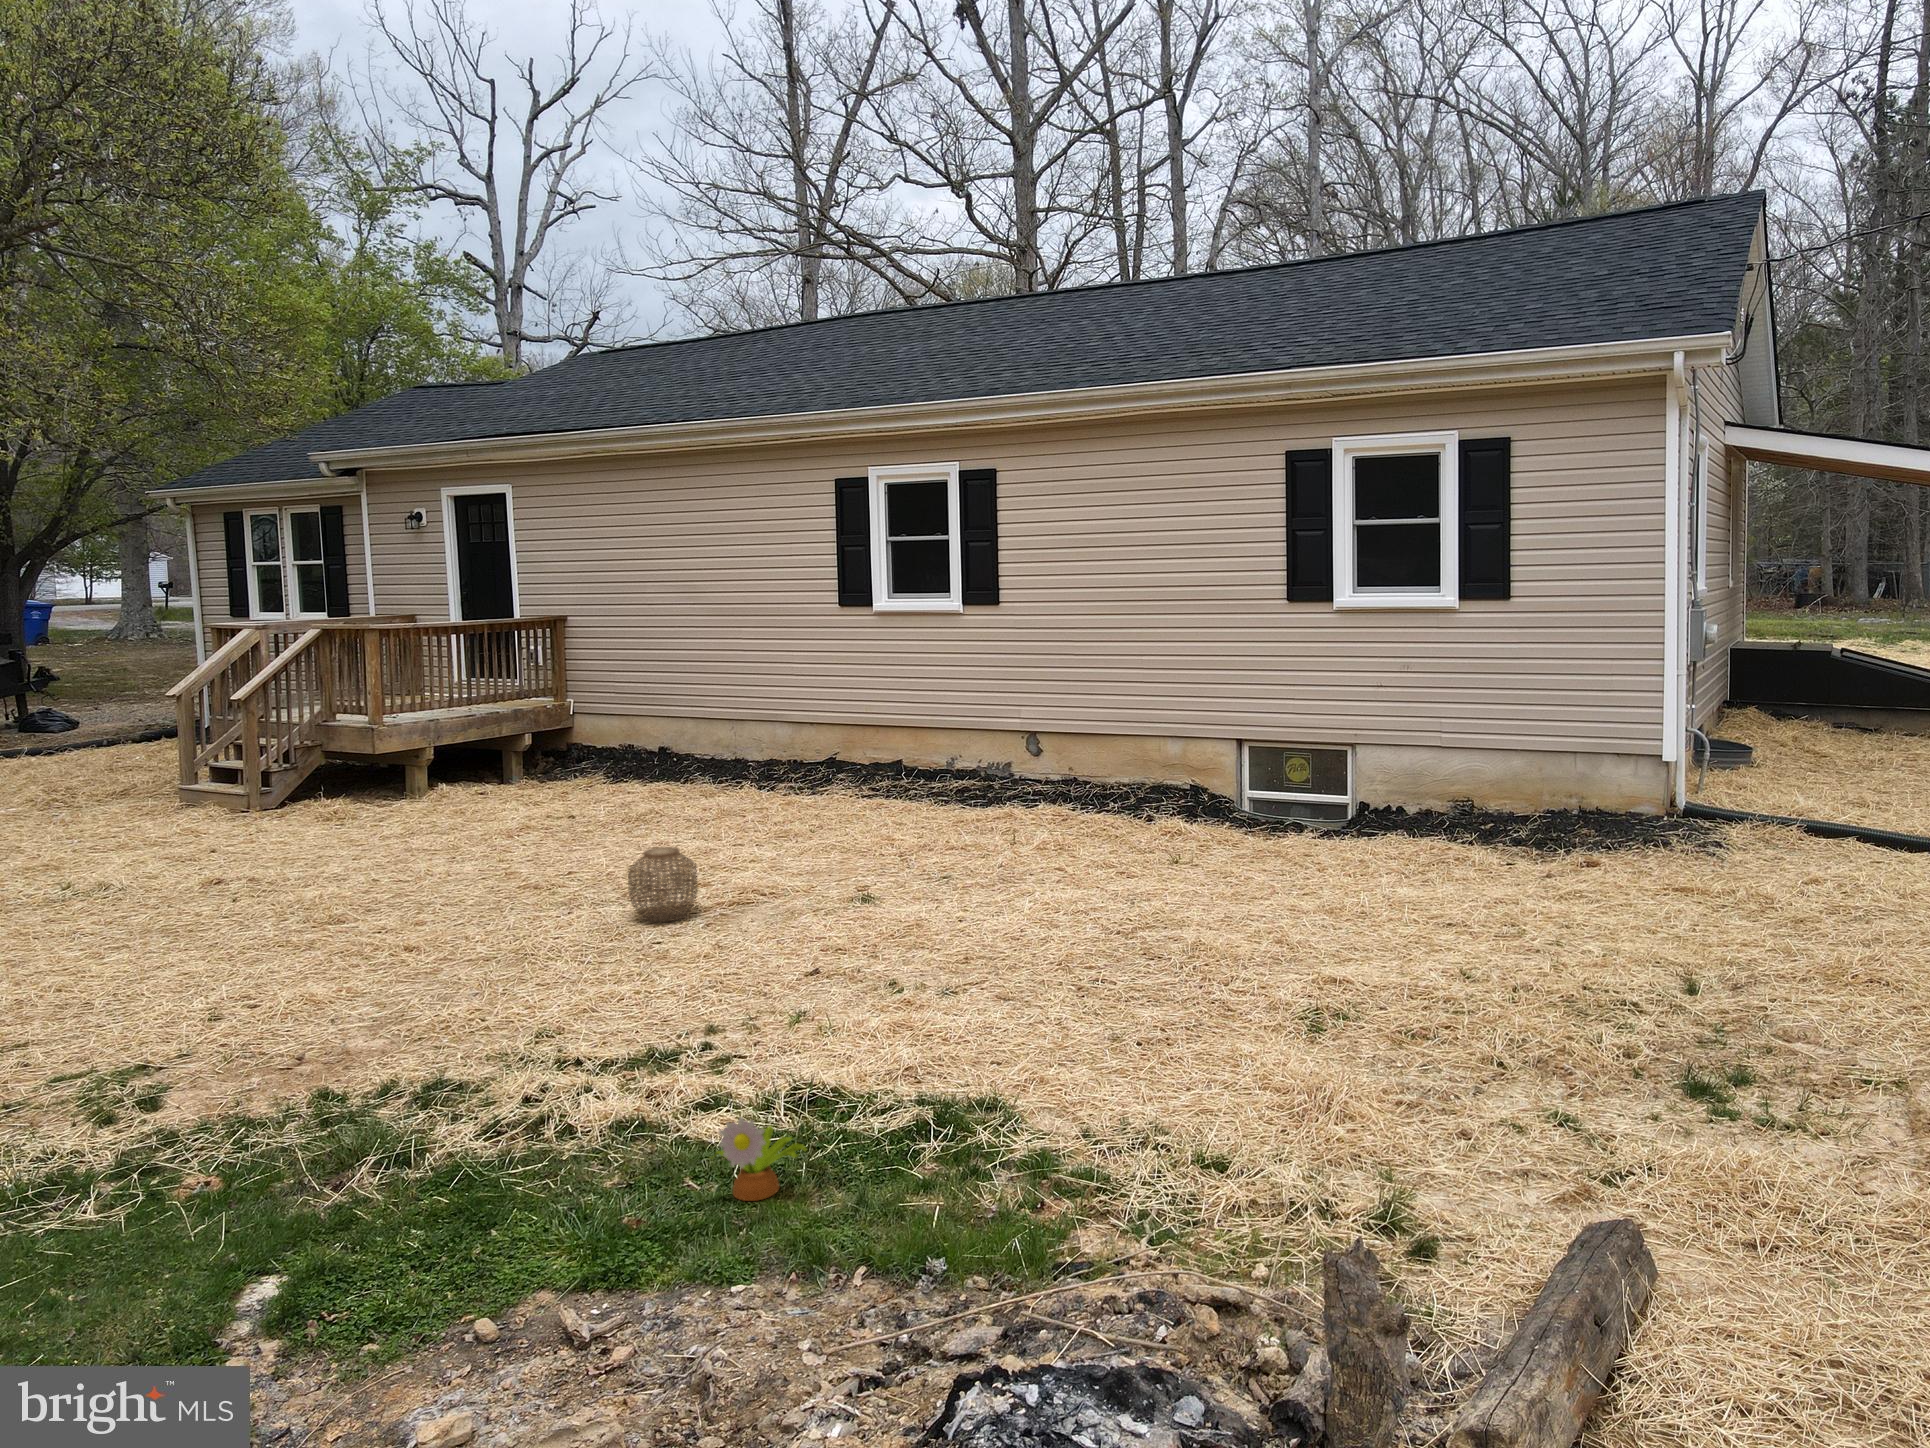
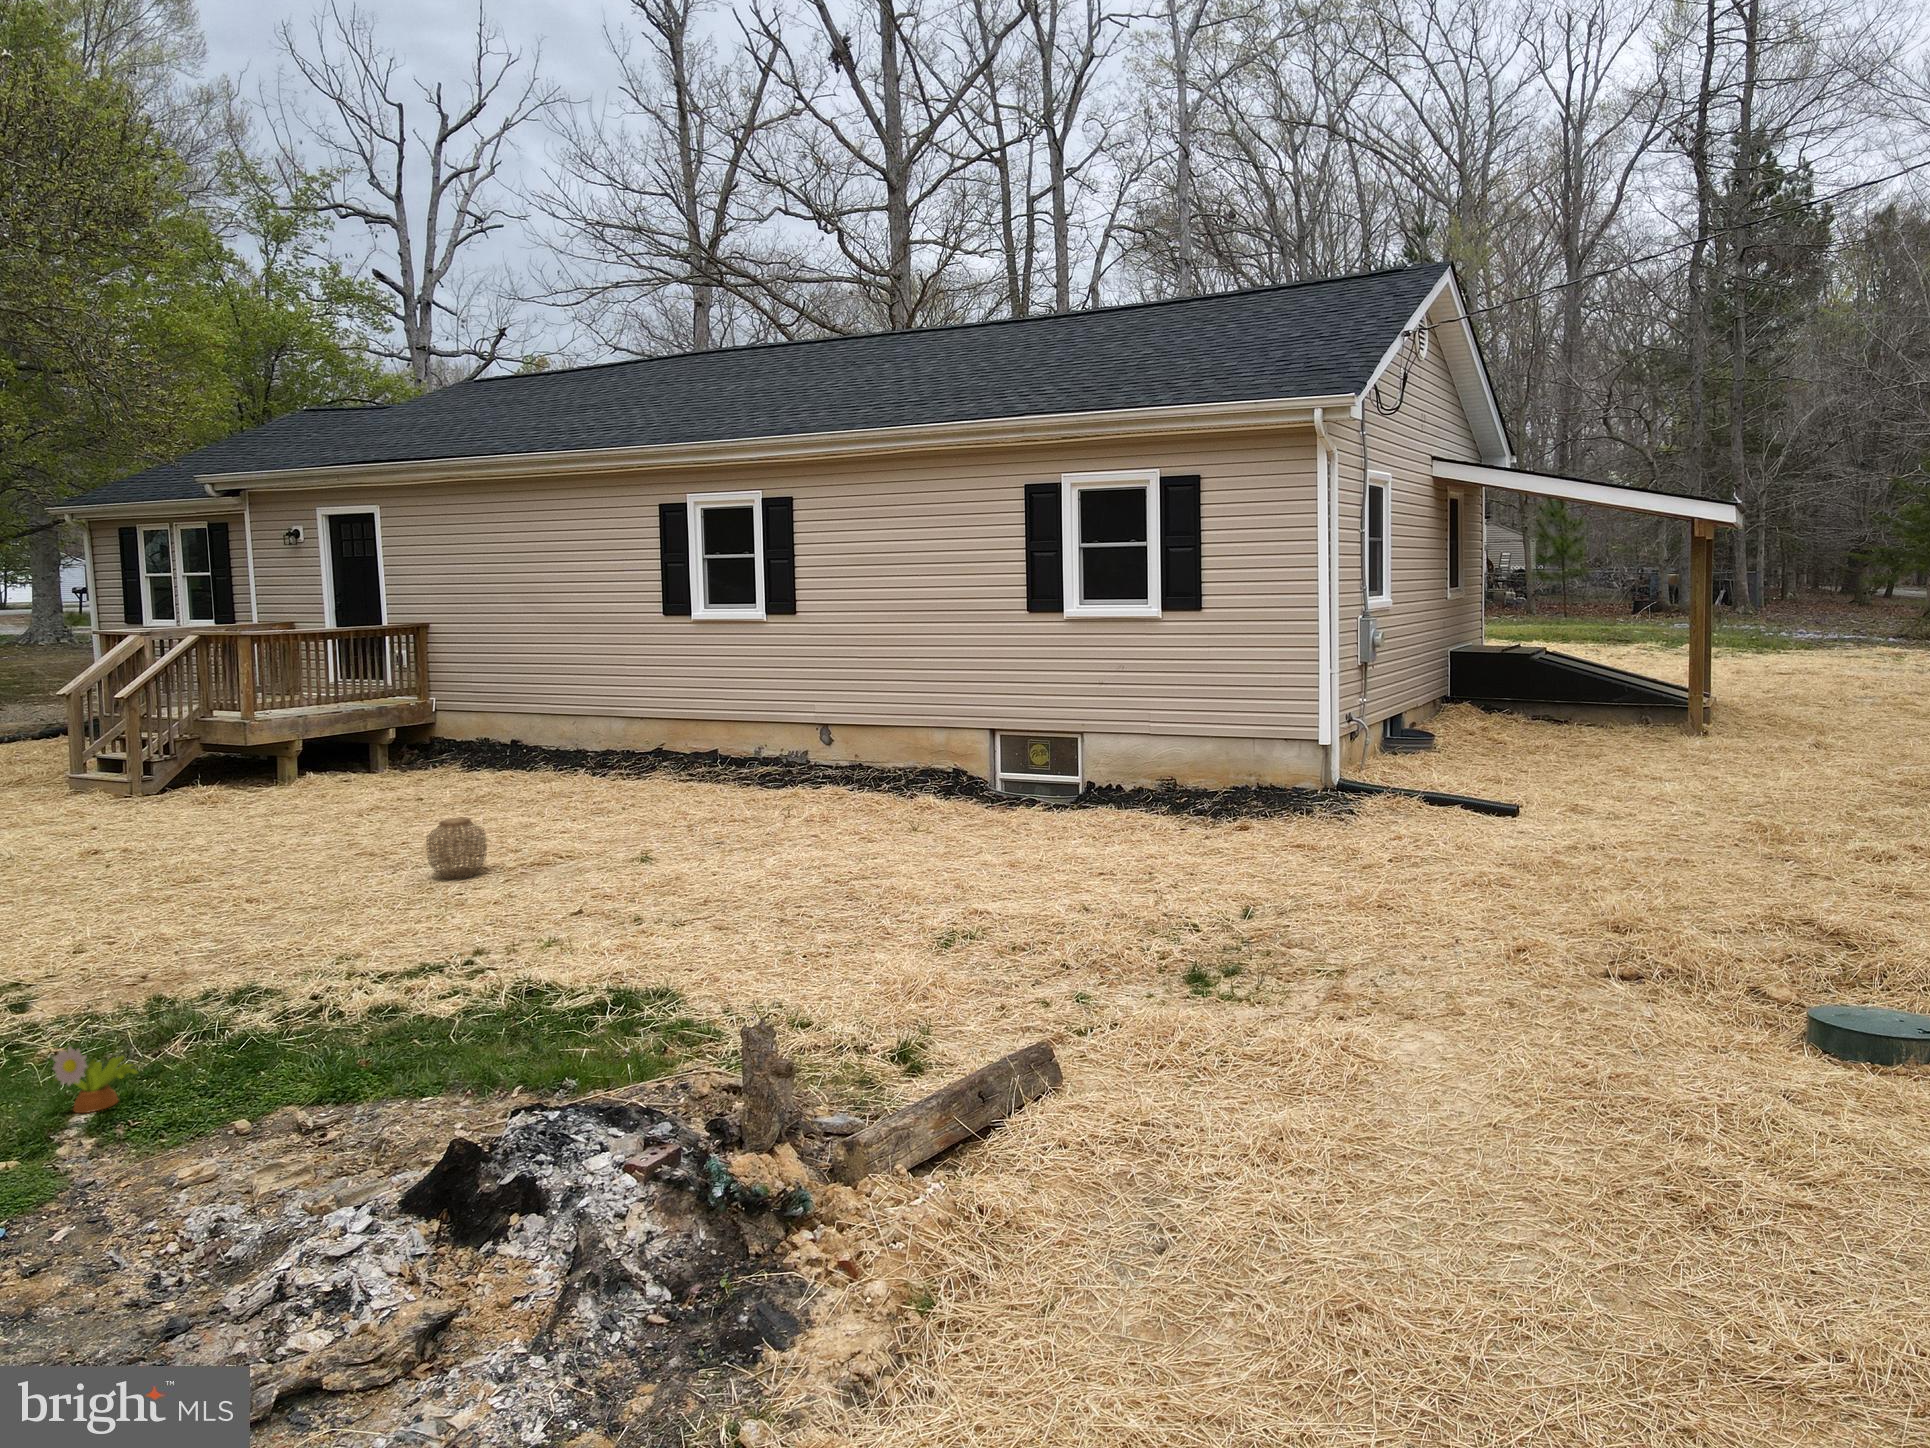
decorative plant: present [711,1117,807,1201] -> present [52,1047,137,1113]

